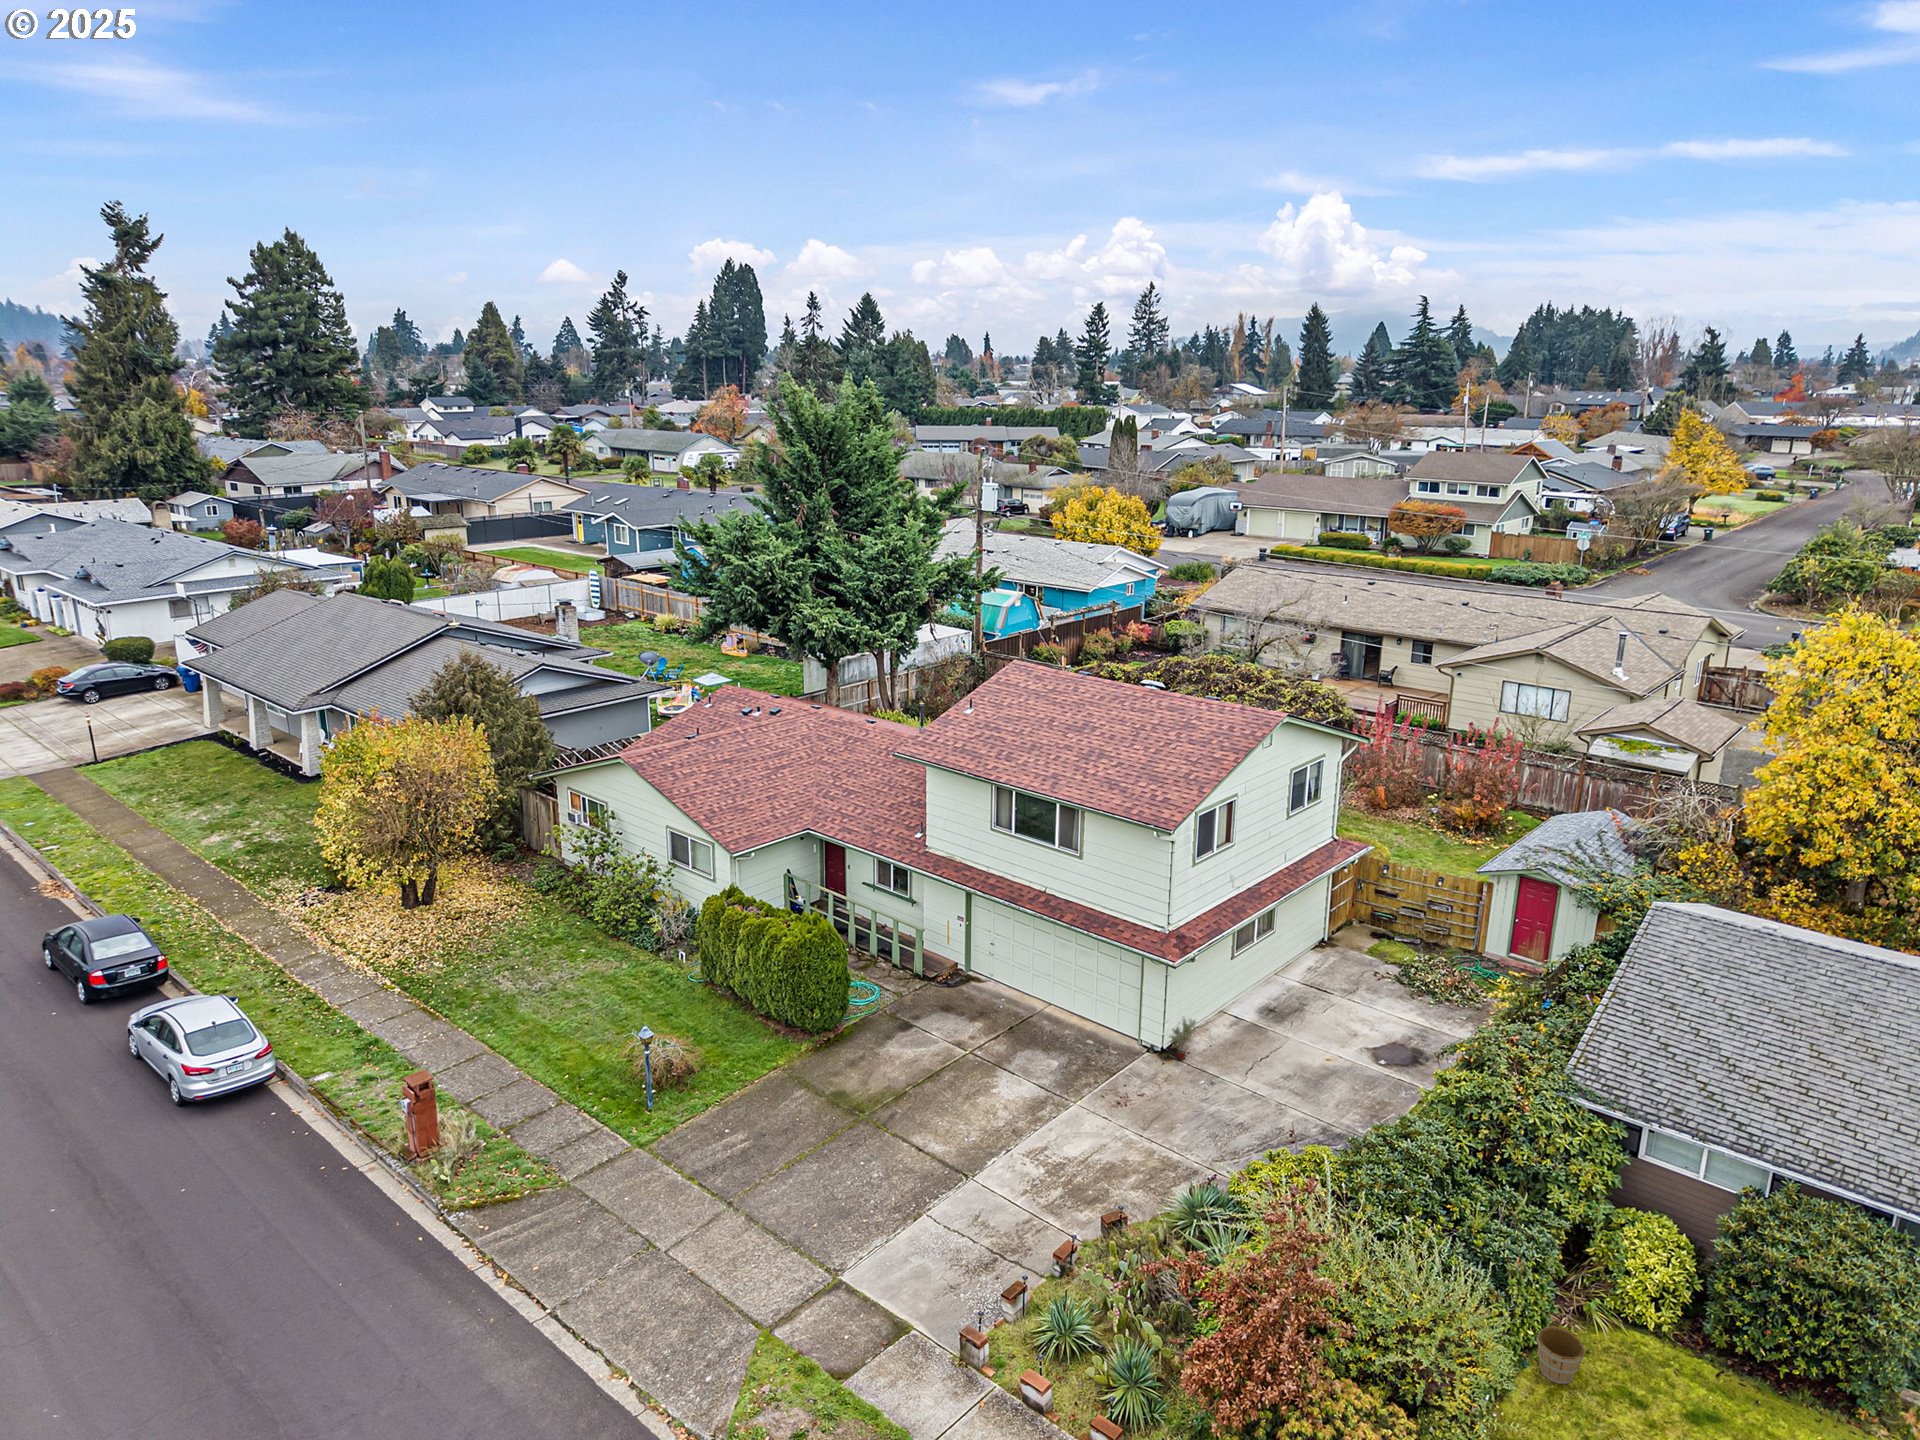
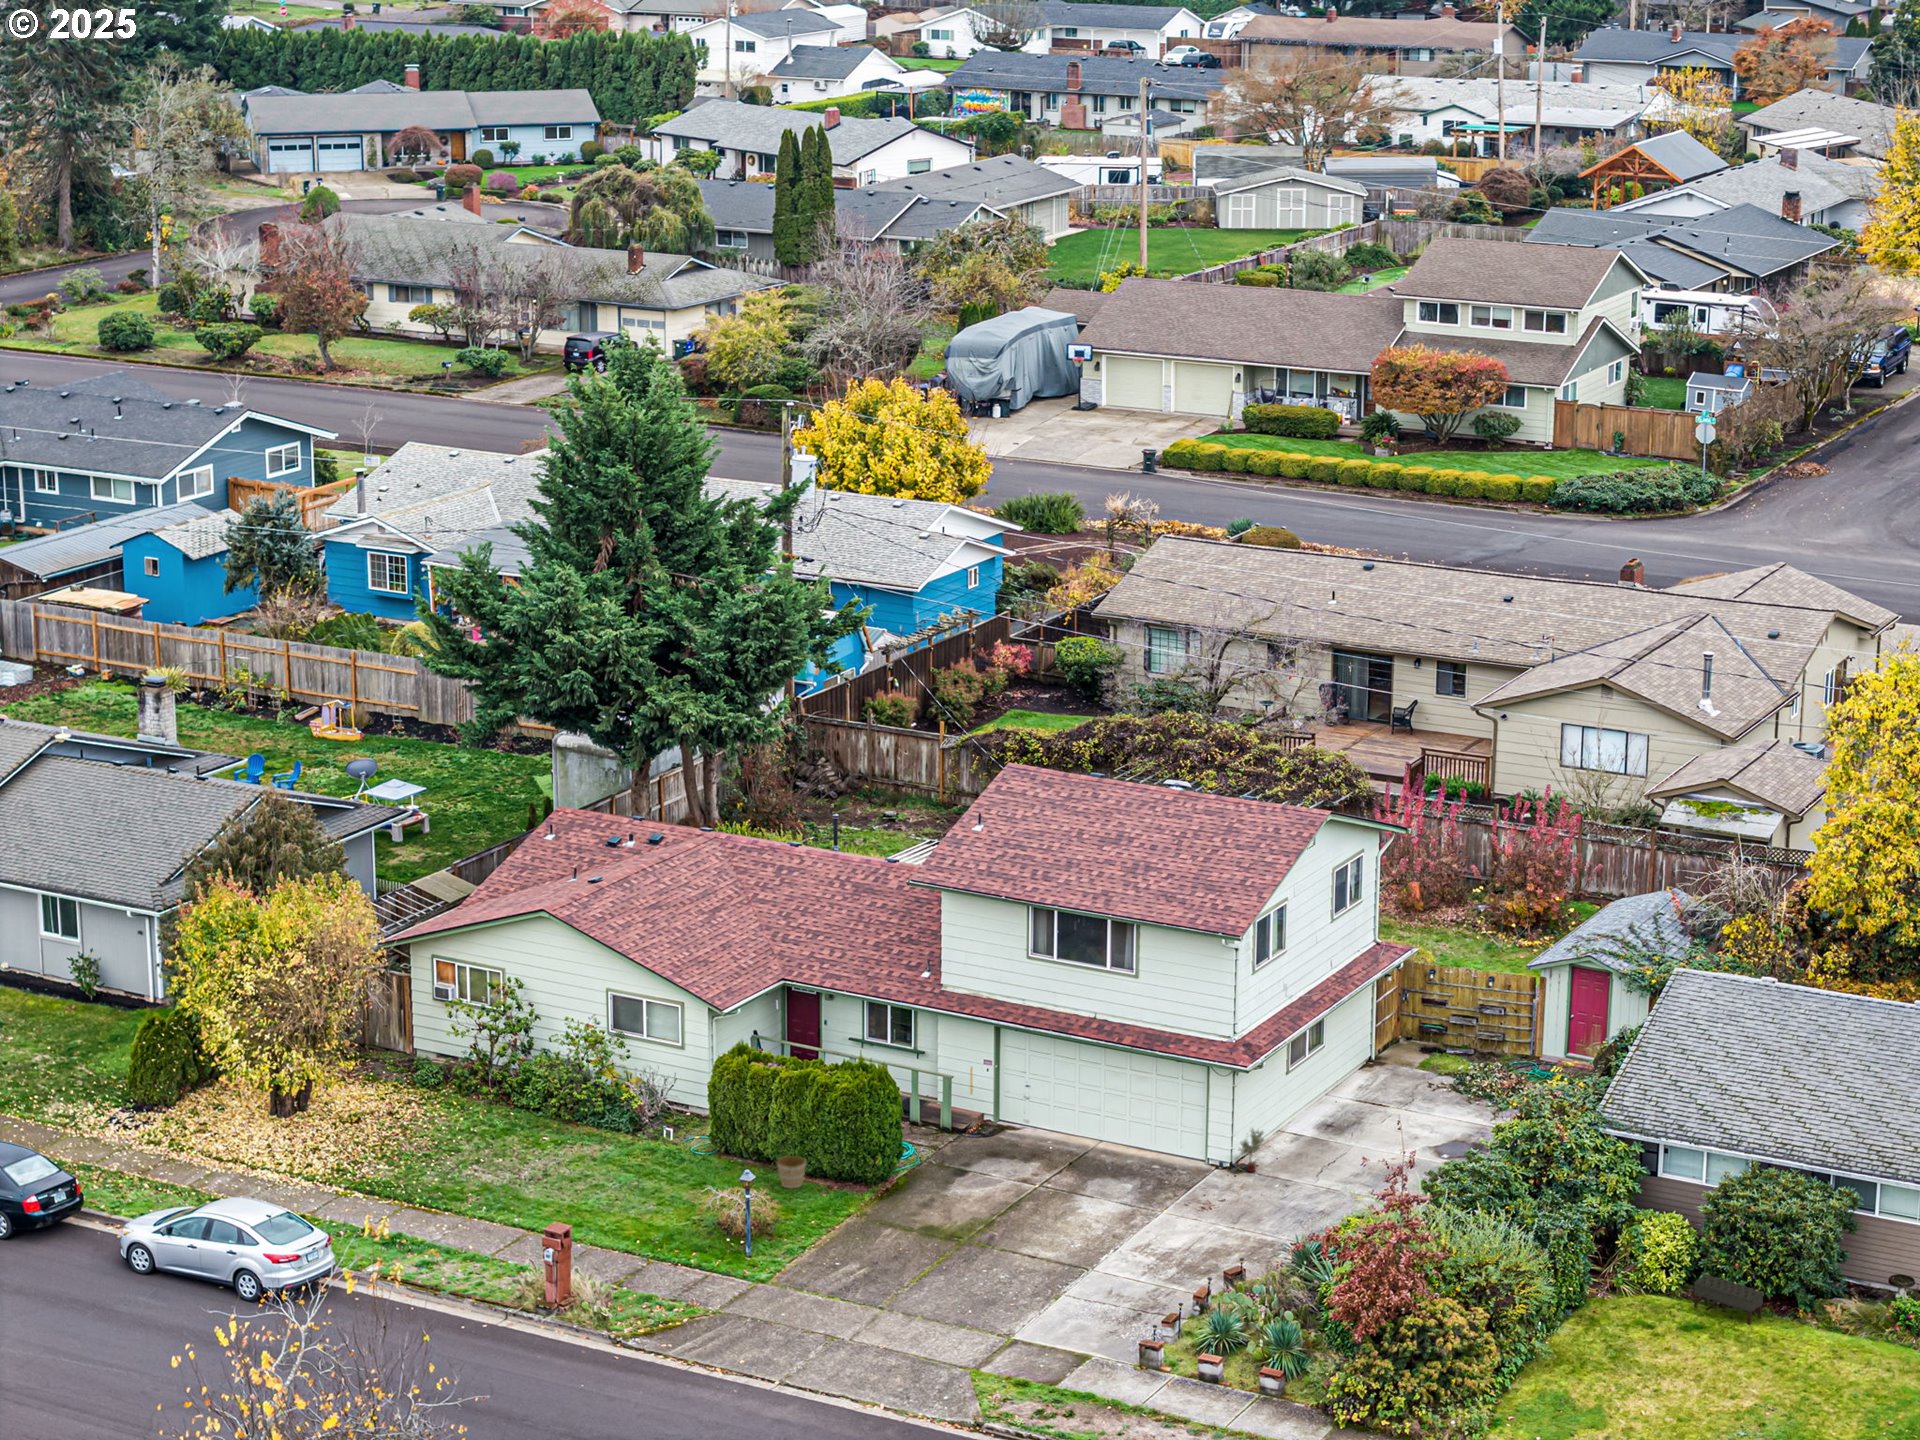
bench: none [1696,1323,1807,1420] -> present [1694,1275,1764,1325]
wooden bucket: present [1537,1326,1586,1385] -> present [777,1156,806,1189]

